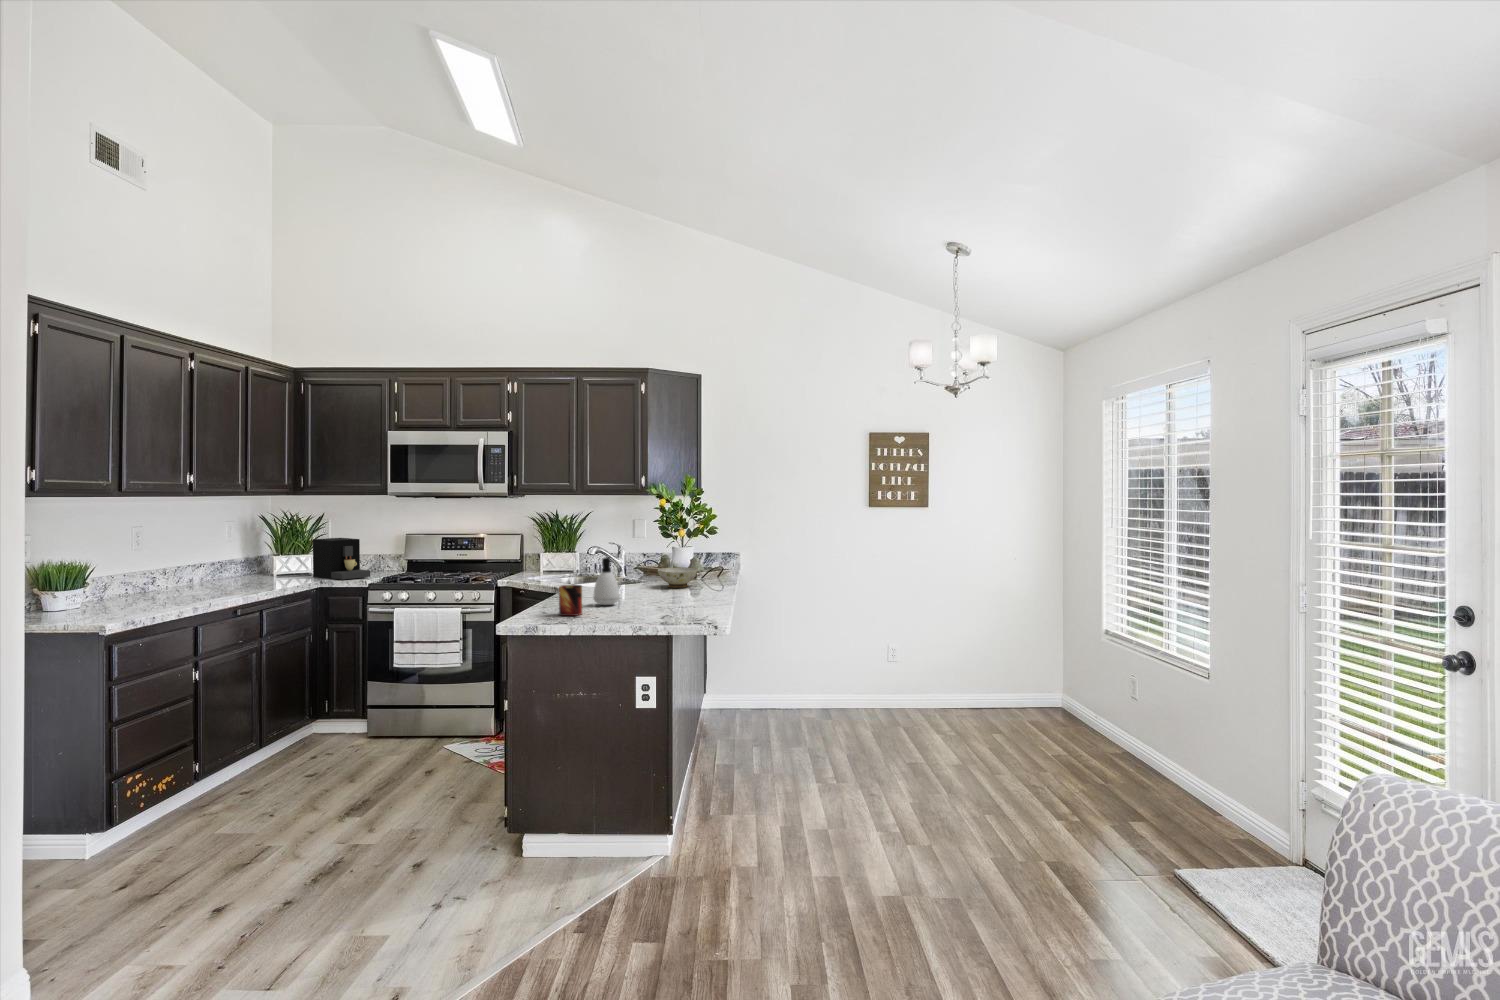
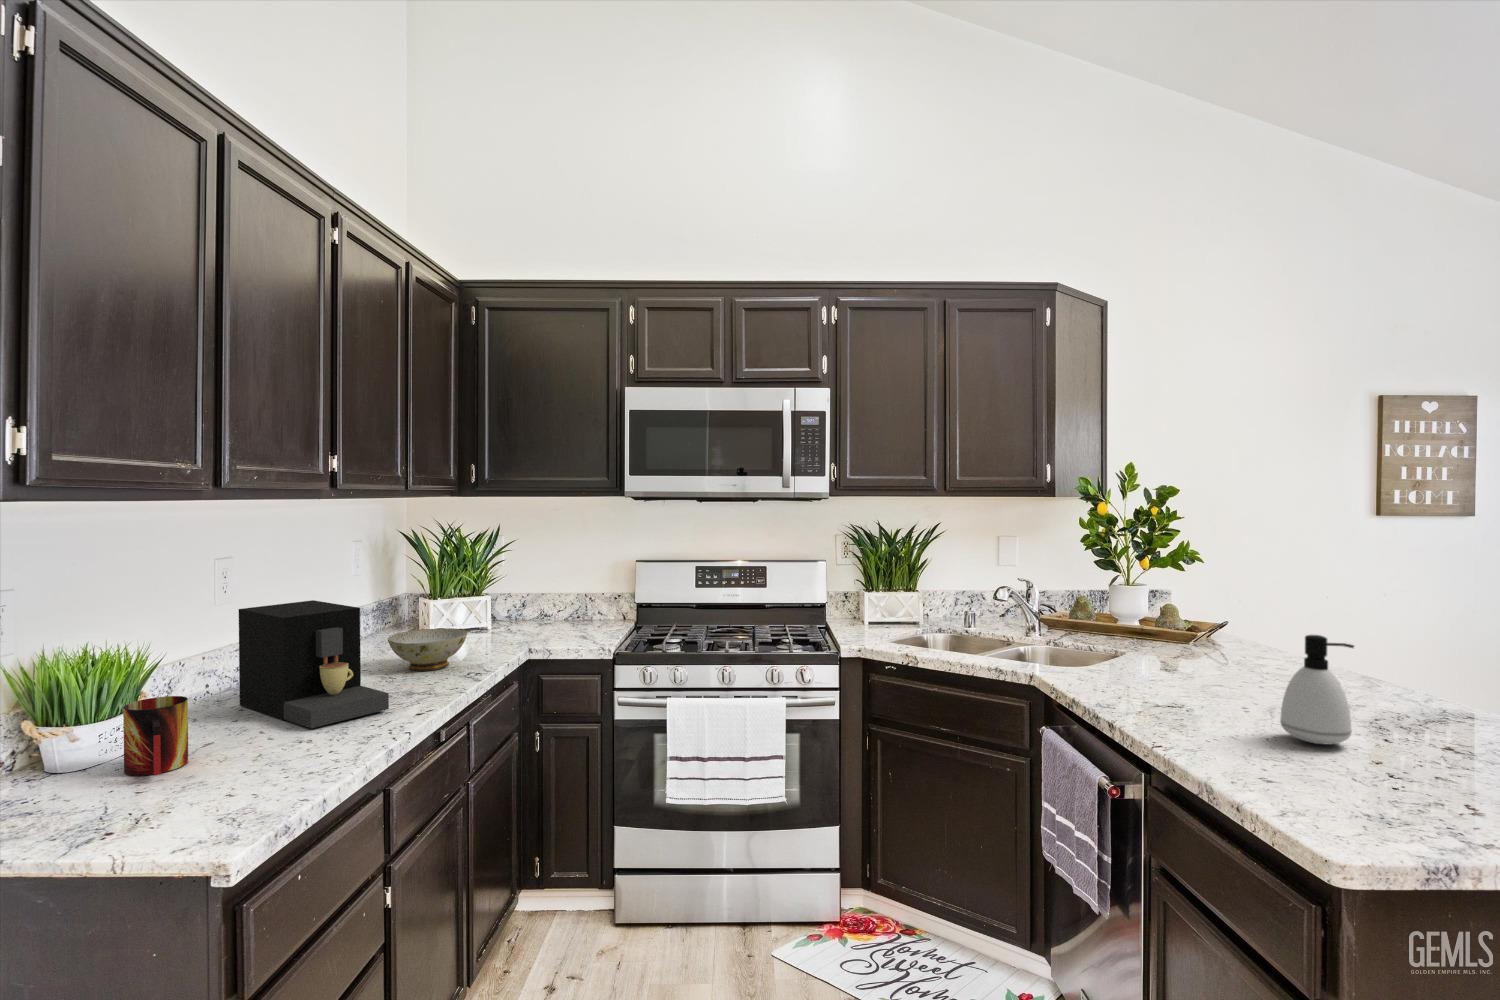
coffee maker: present [313,538,370,580] -> present [239,600,389,728]
ceramic bowl: present [658,567,698,588] -> present [388,628,467,671]
mug: present [559,585,582,616] -> present [123,696,188,776]

